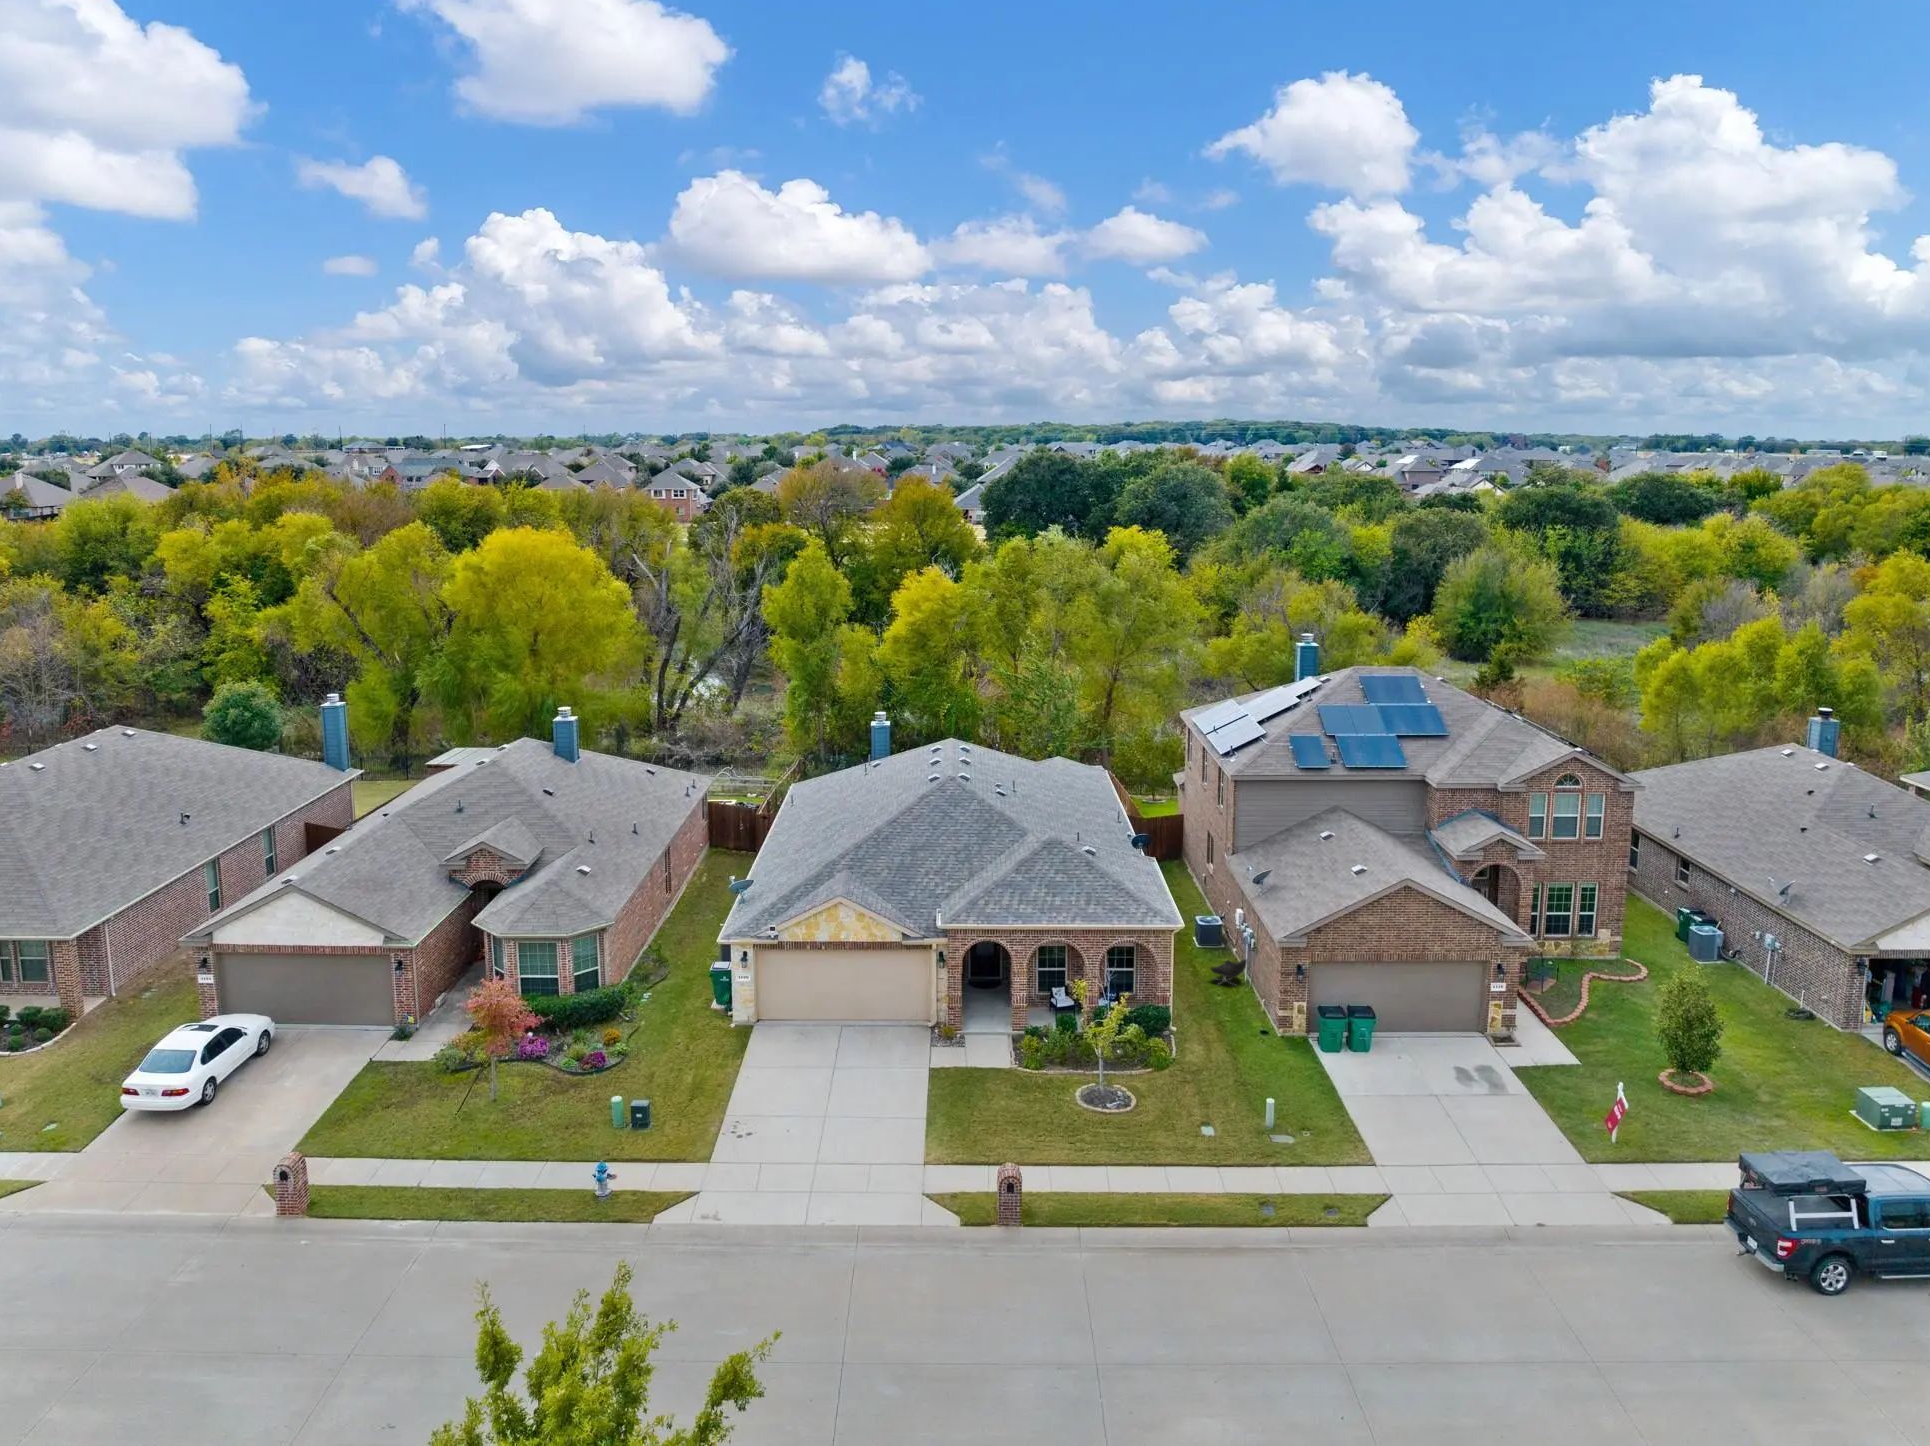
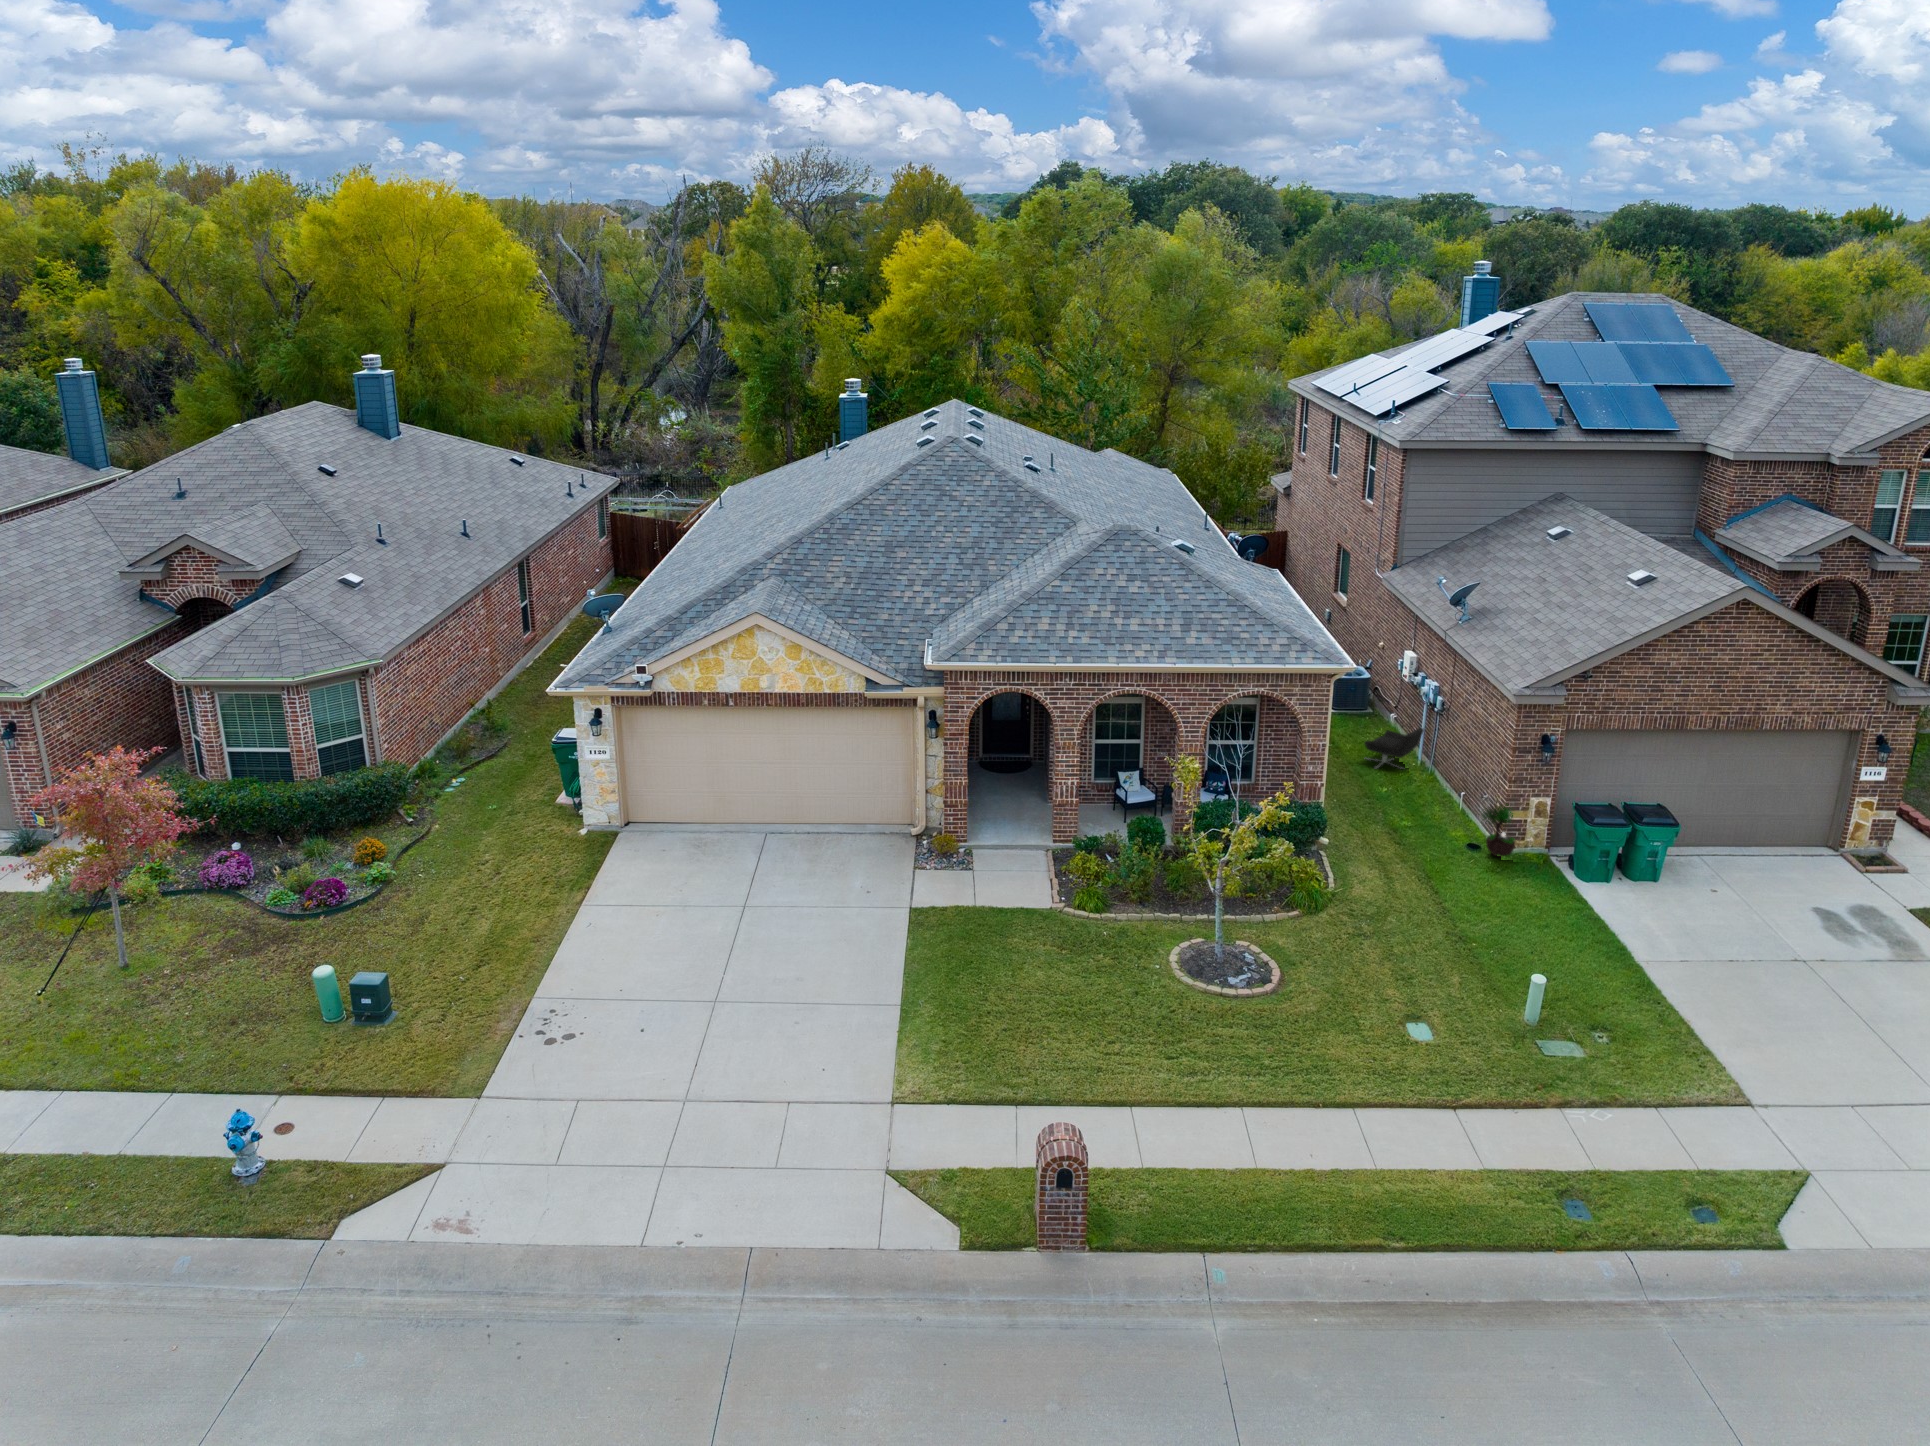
potted tree: none [1265,1002,1289,1039] -> present [1482,804,1515,857]

